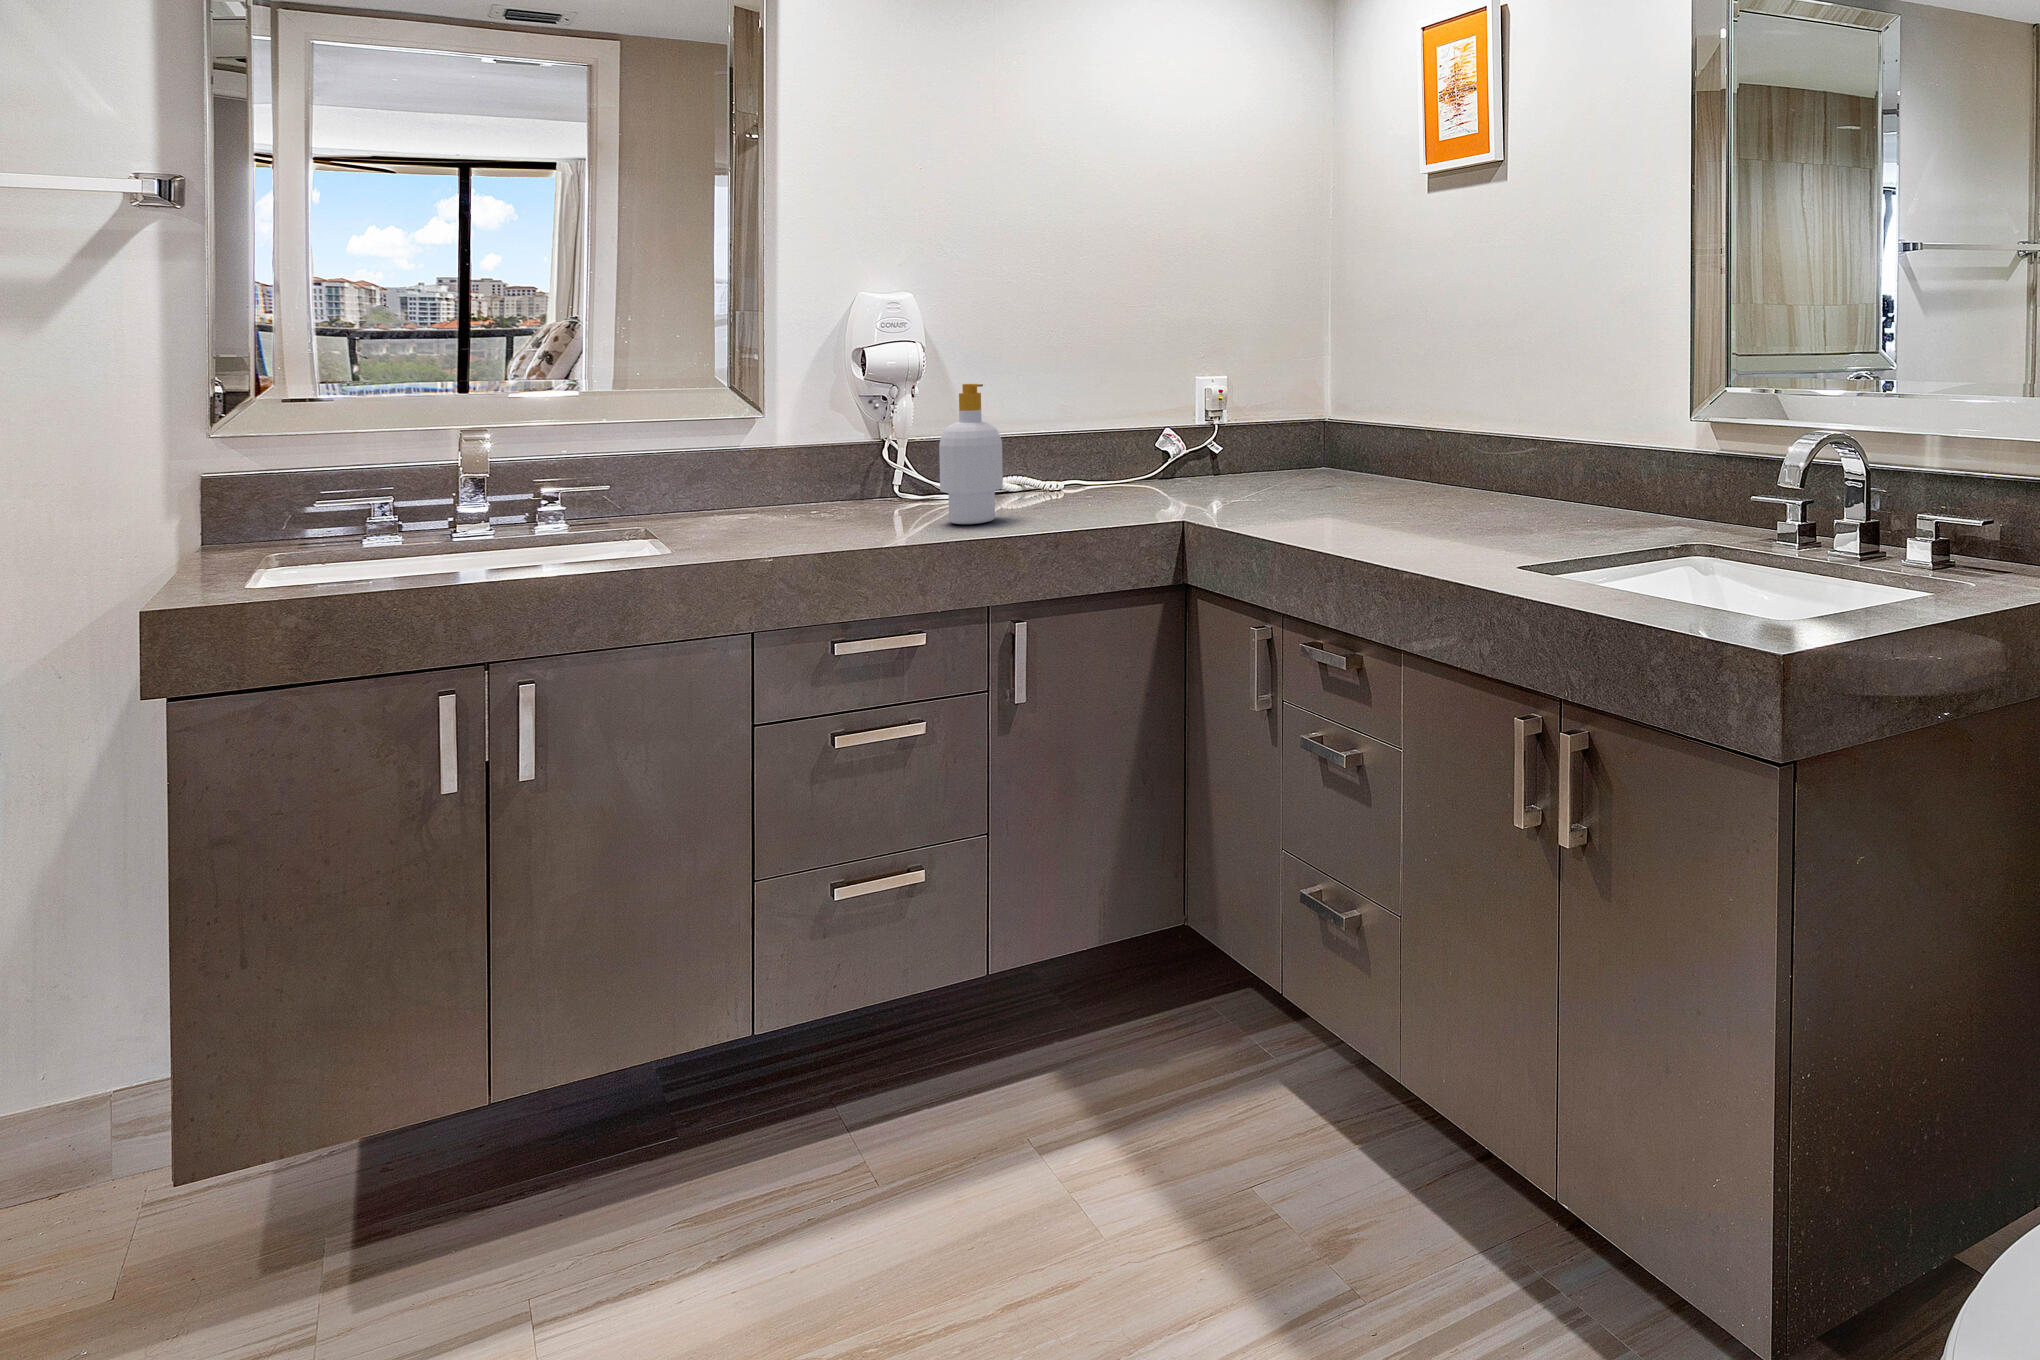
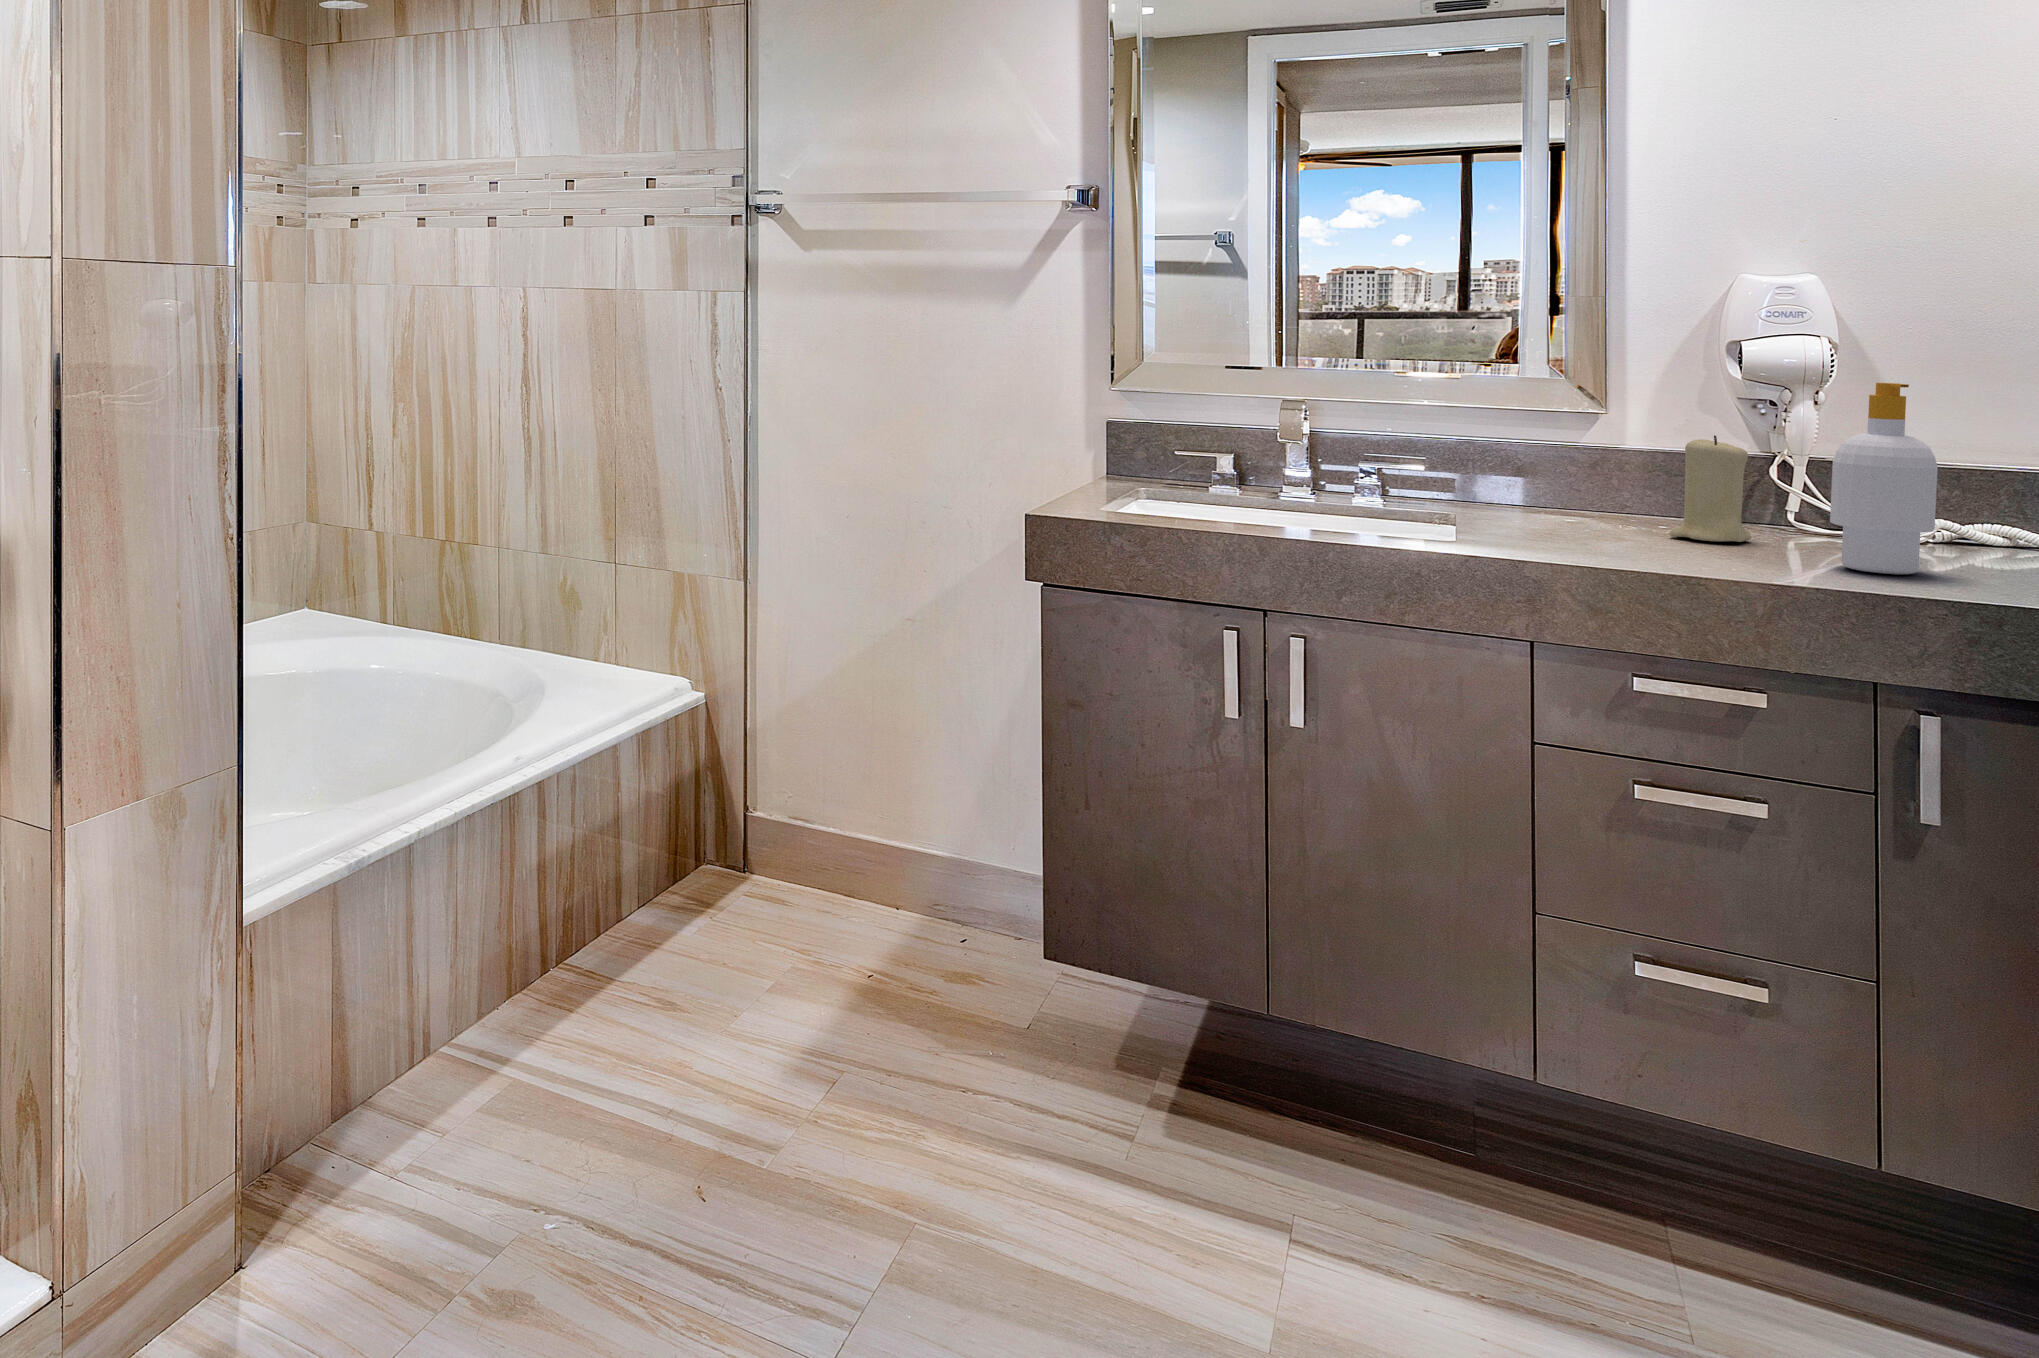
candle: none [824,432,882,518] -> present [1669,435,1751,542]

